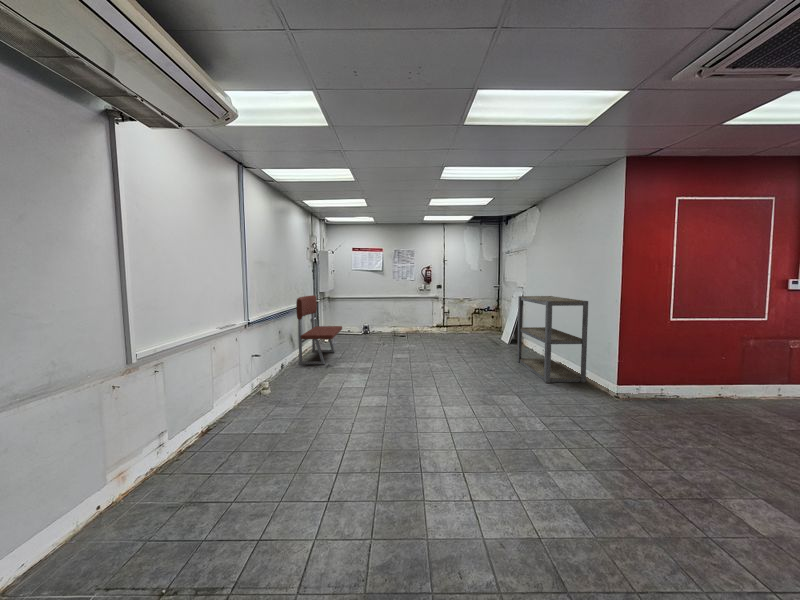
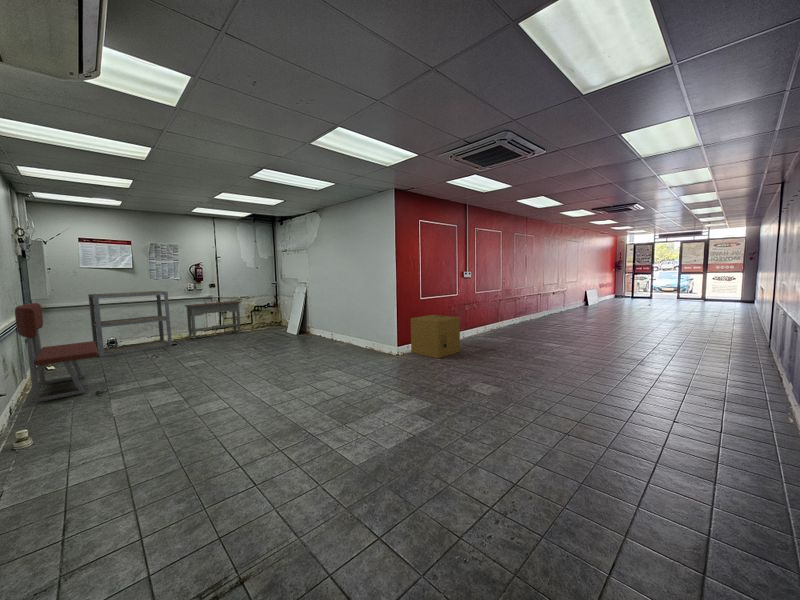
shelving unit: present [517,296,588,383] -> present [88,291,172,357]
console table: none [416,302,462,335] -> present [185,301,241,340]
cardboard box: none [644,347,752,420] -> present [411,315,460,358]

